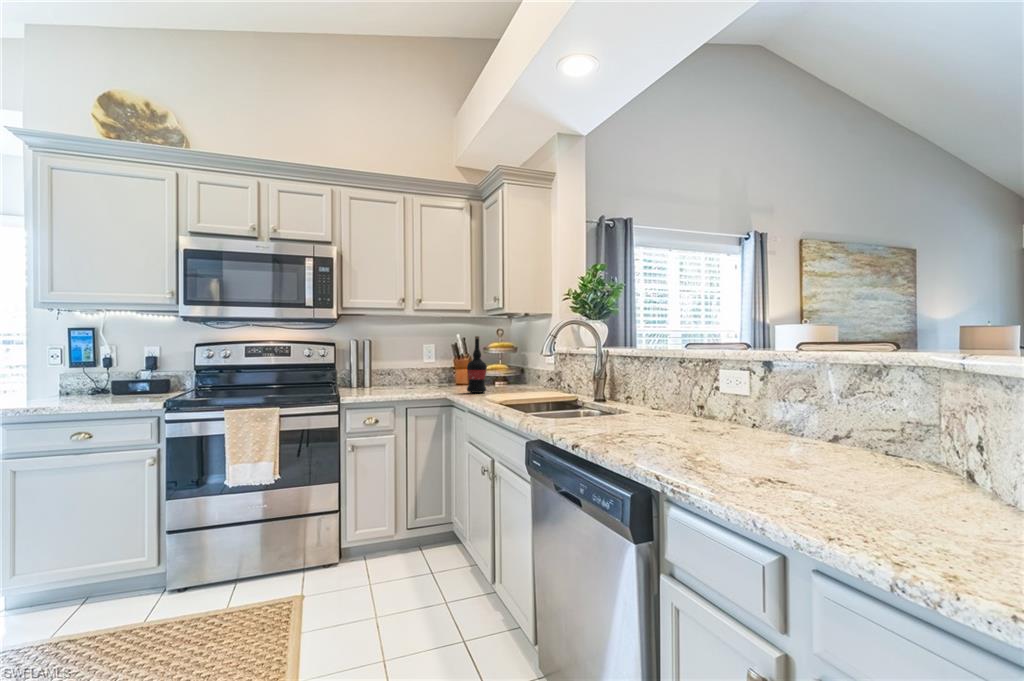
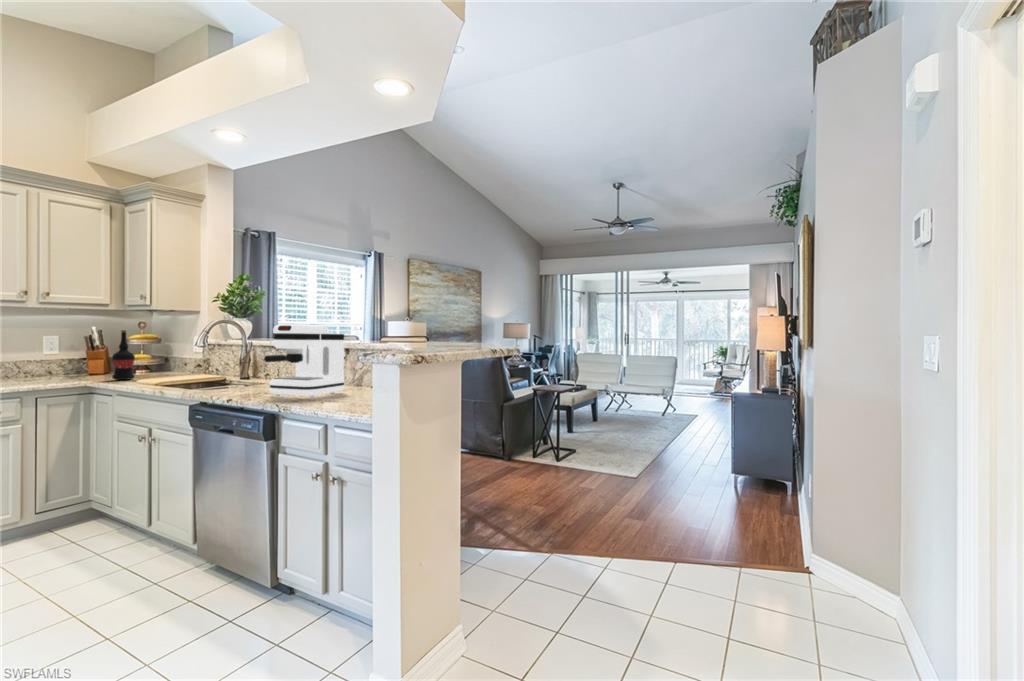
coffee maker: none [629,311,779,458] -> present [264,325,344,397]

